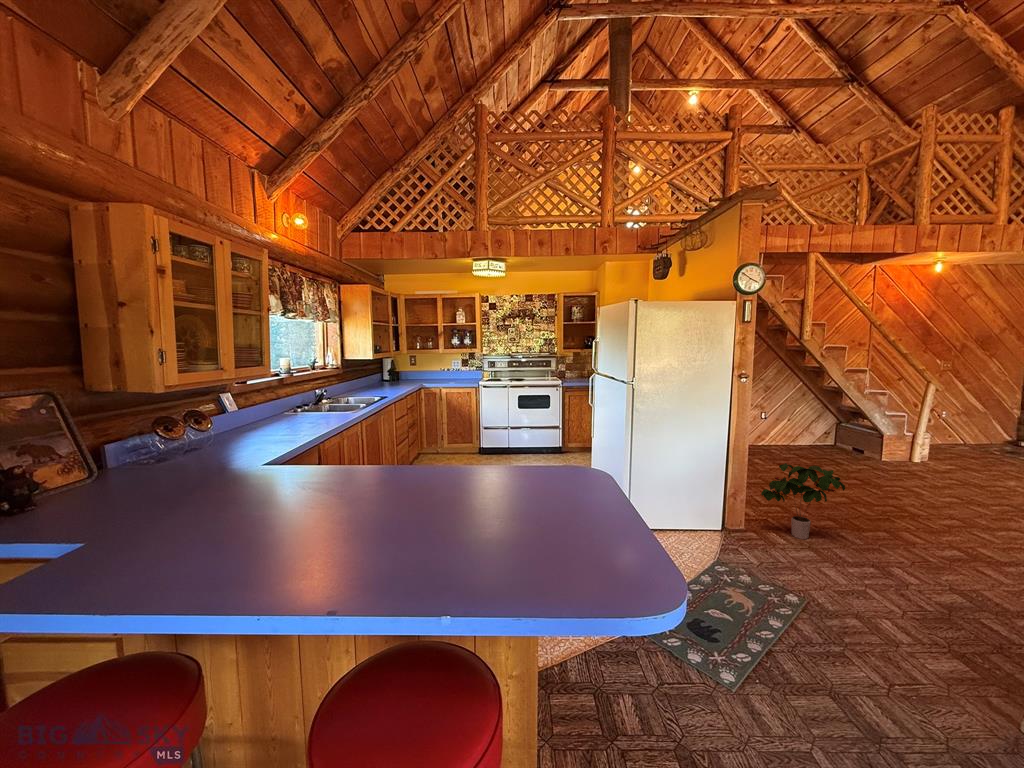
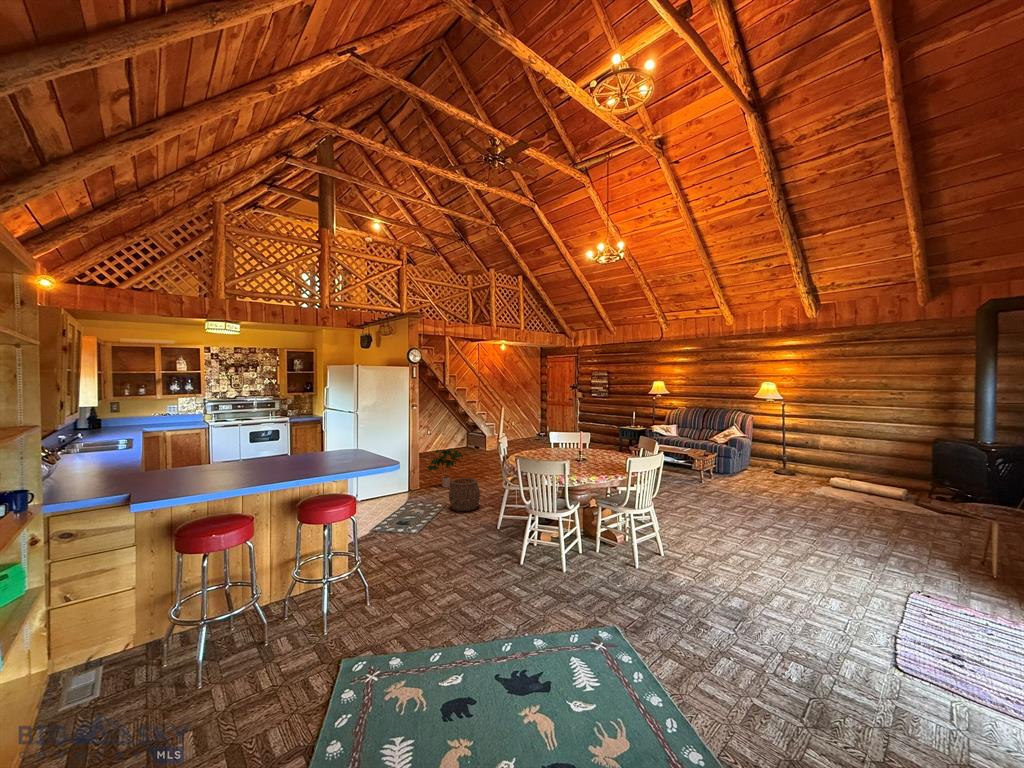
woven basket: none [814,552,911,646] -> present [449,478,480,511]

